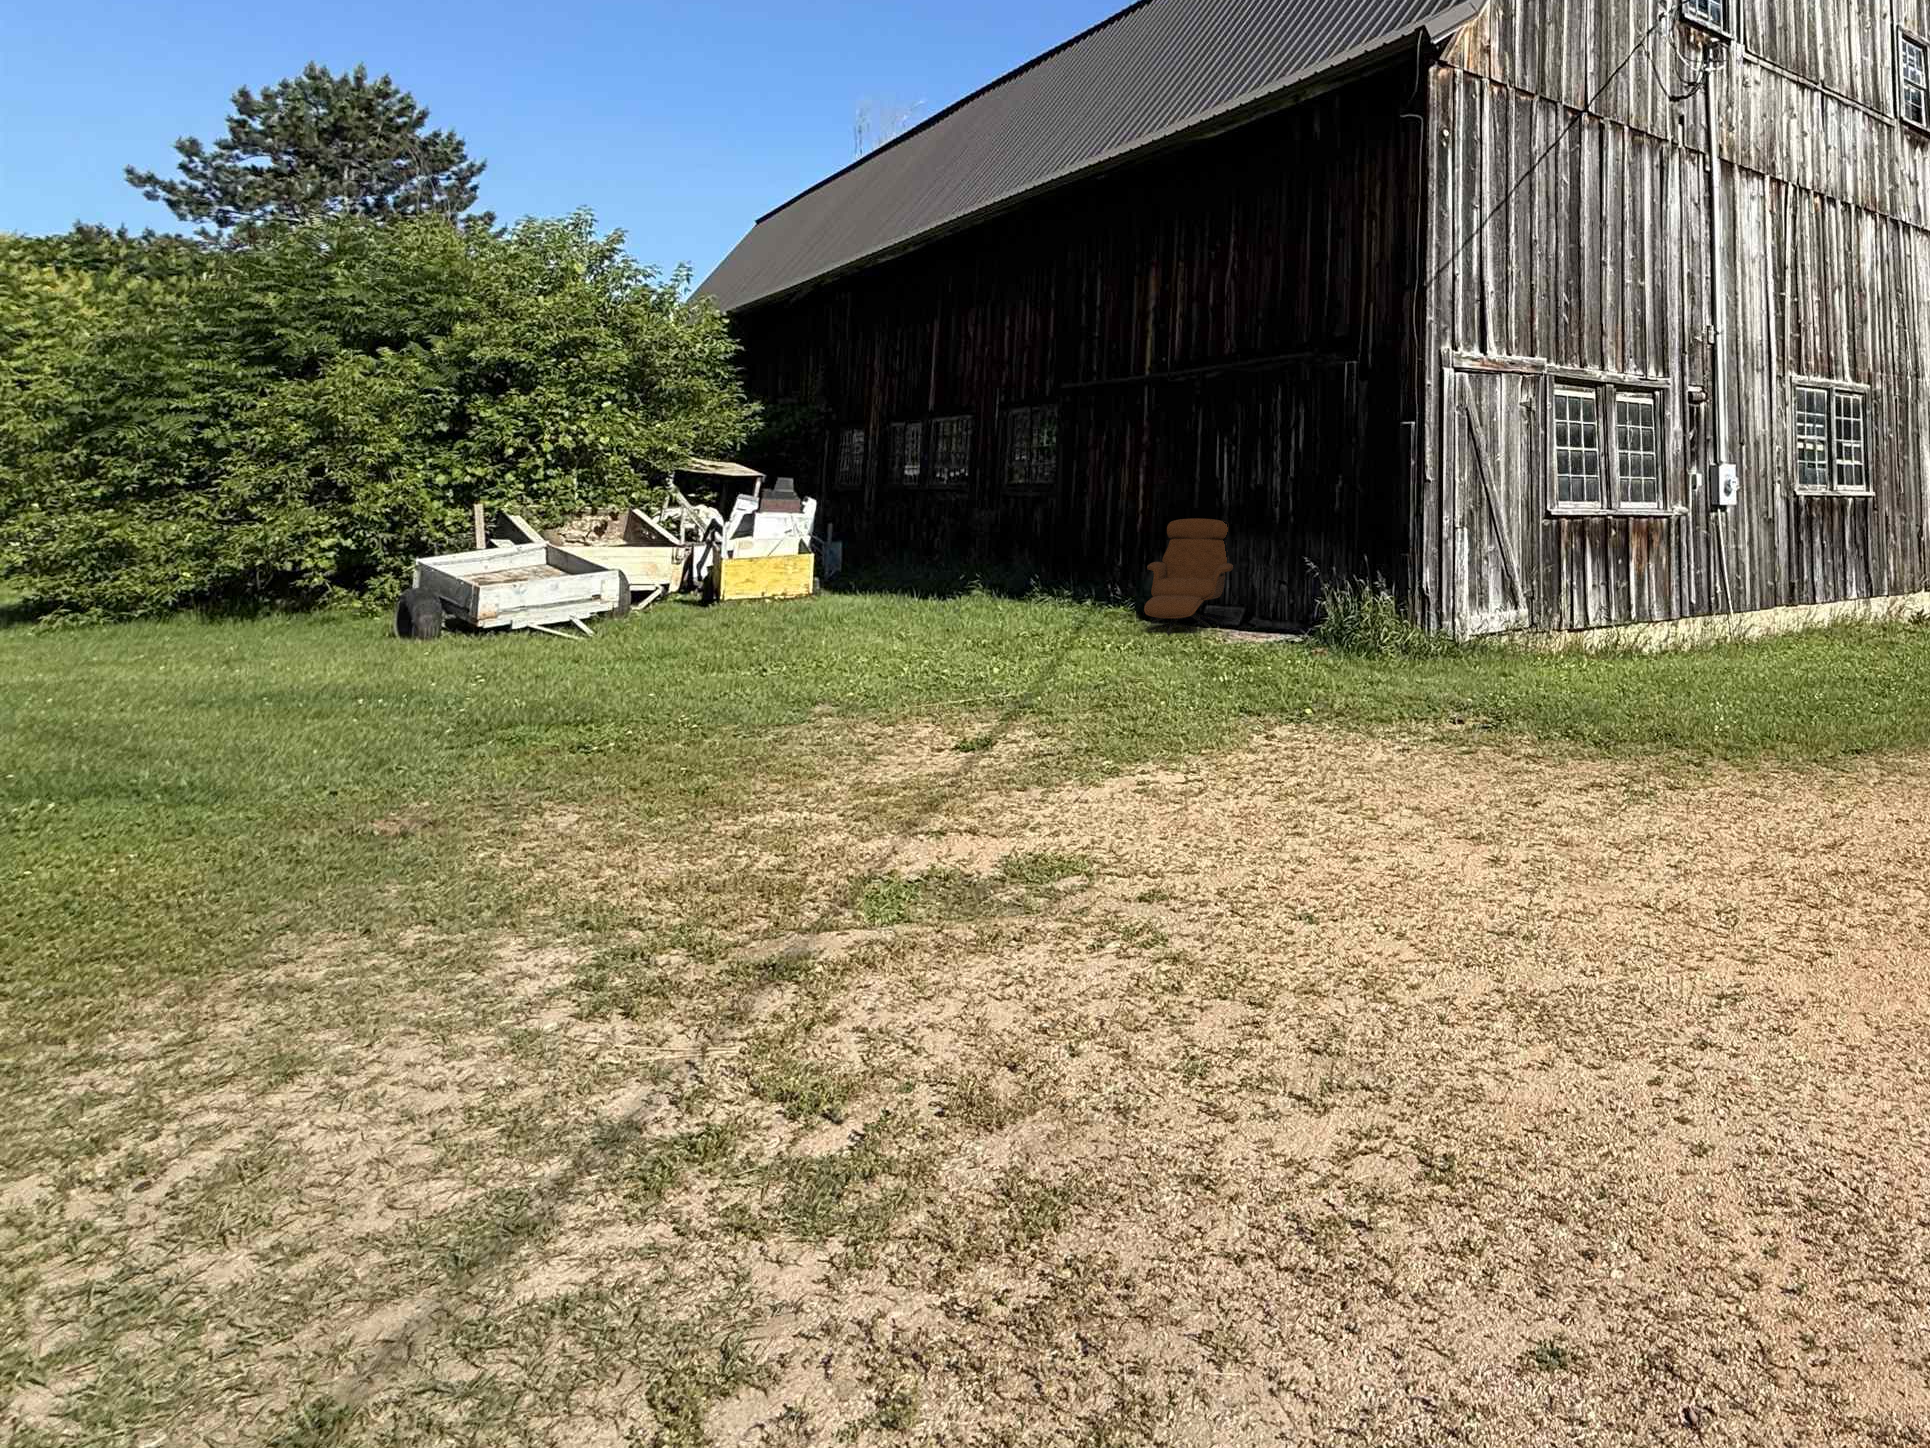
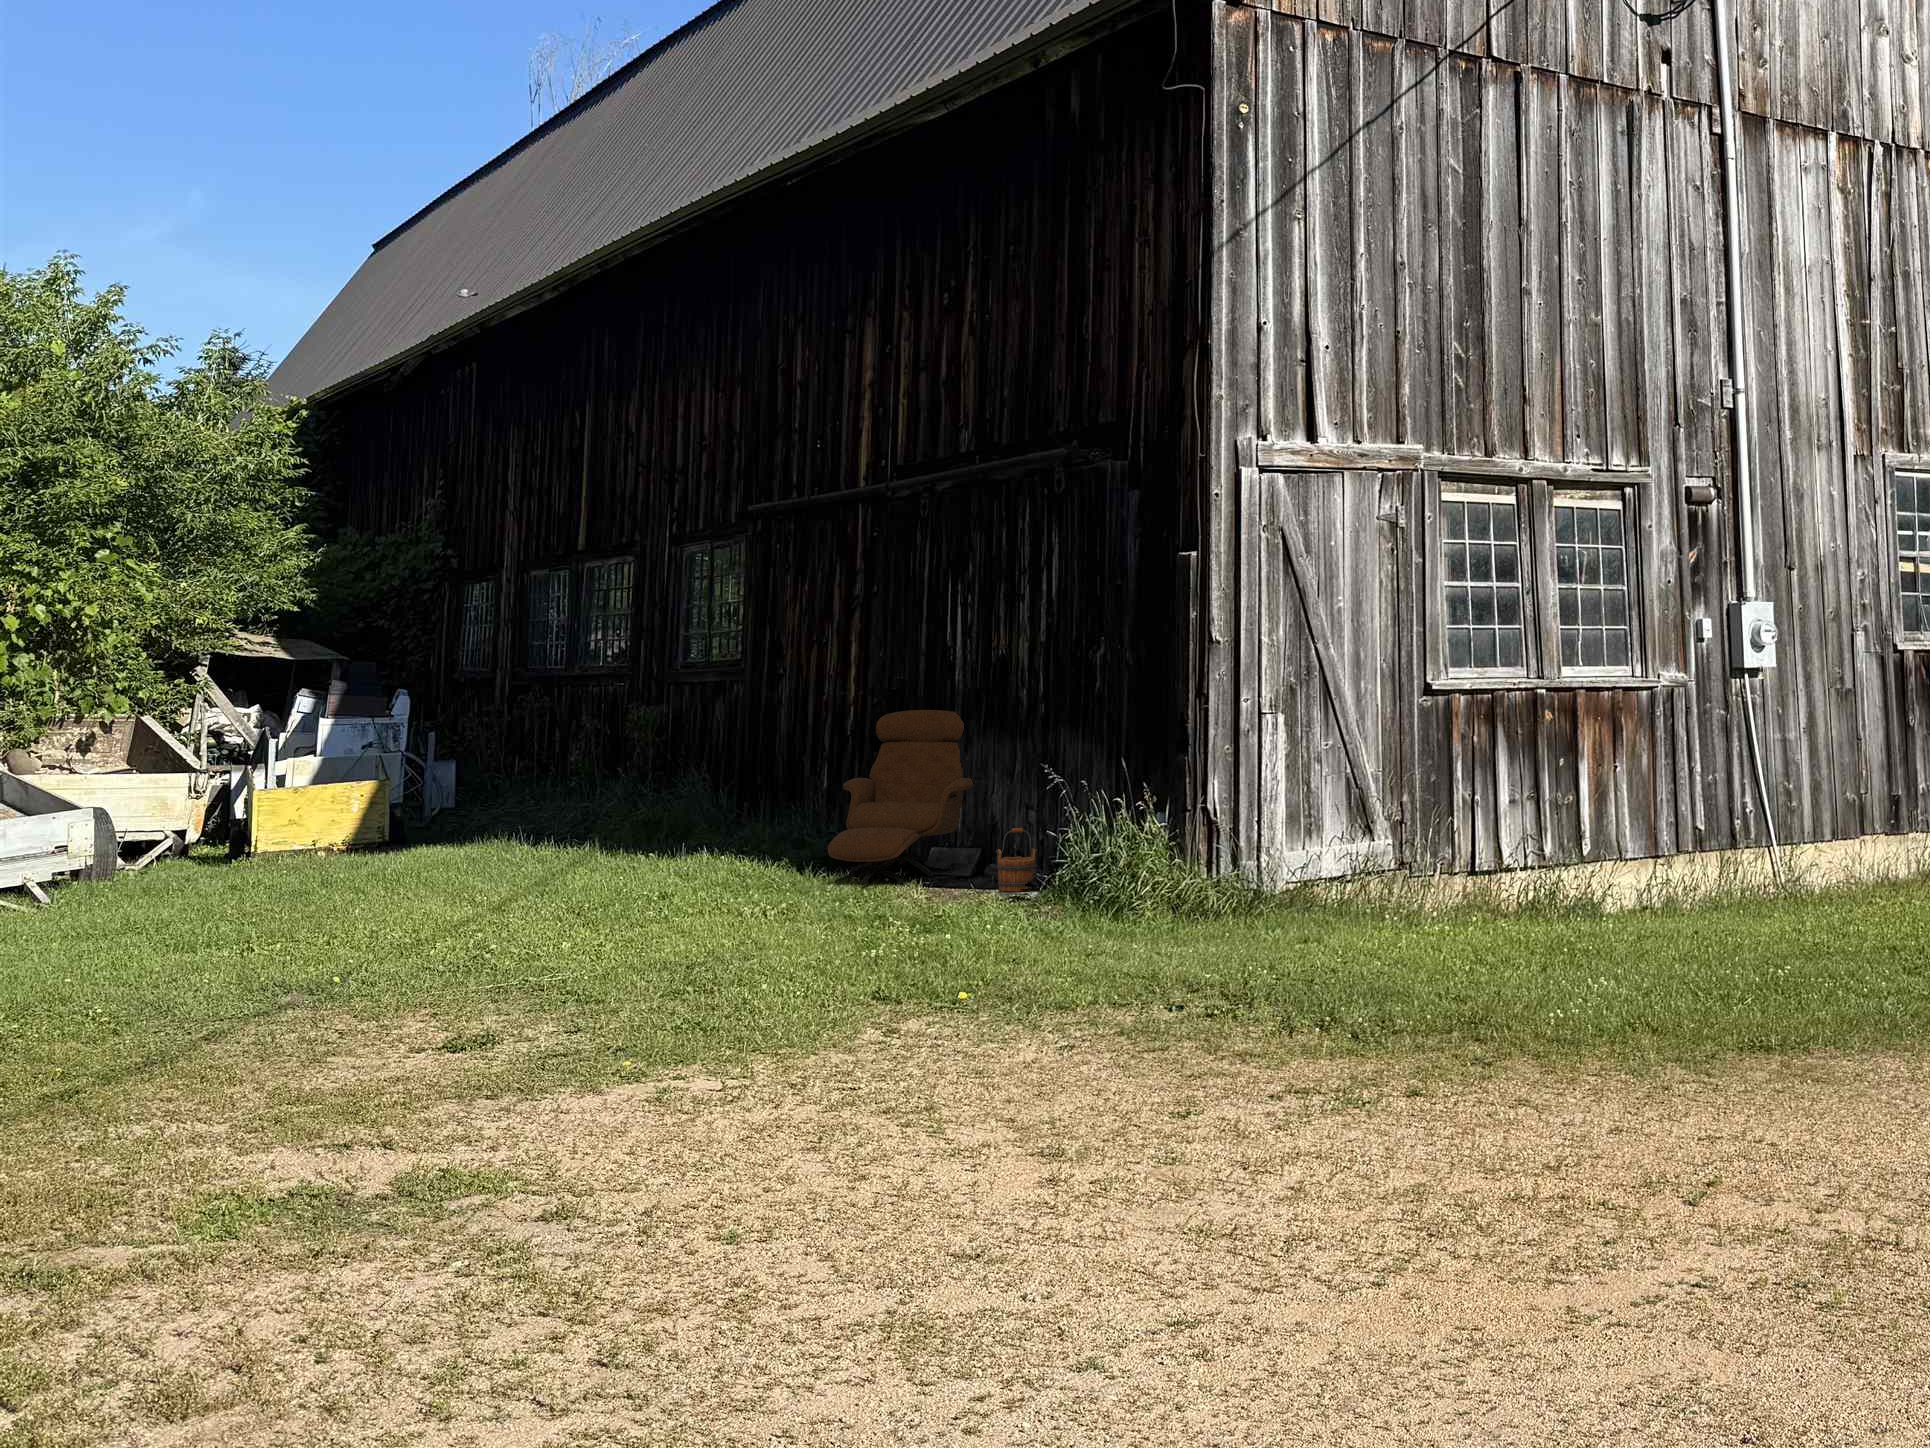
wooden bucket: none [1261,598,1286,640] -> present [996,828,1037,892]

